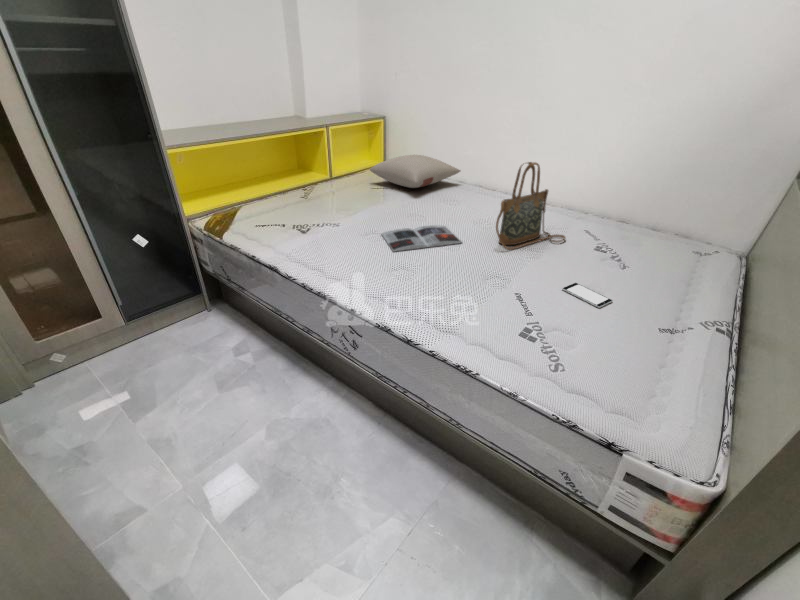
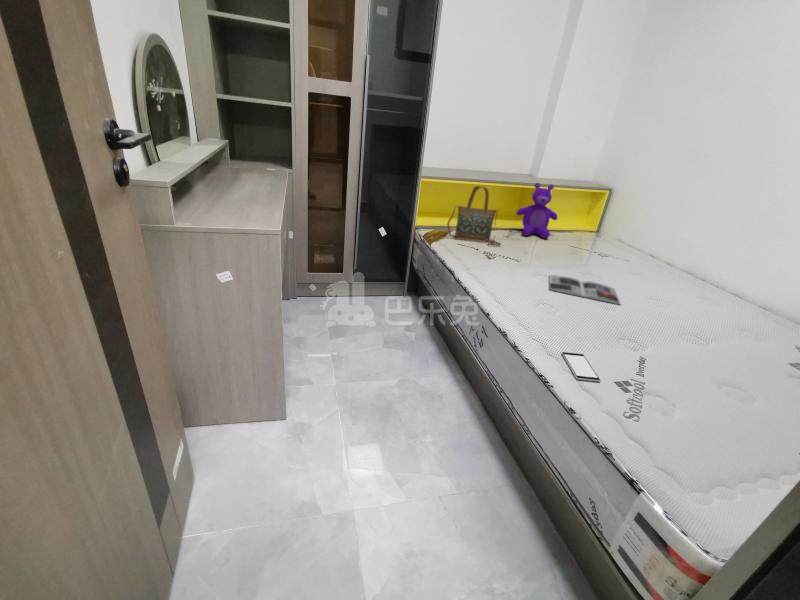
teddy bear: none [303,124,349,191] -> present [517,183,558,238]
pillow: present [370,155,461,188] -> none [573,224,666,255]
handbag: present [496,162,565,250] -> present [447,186,501,246]
smartphone: present [562,283,613,308] -> present [561,352,601,382]

